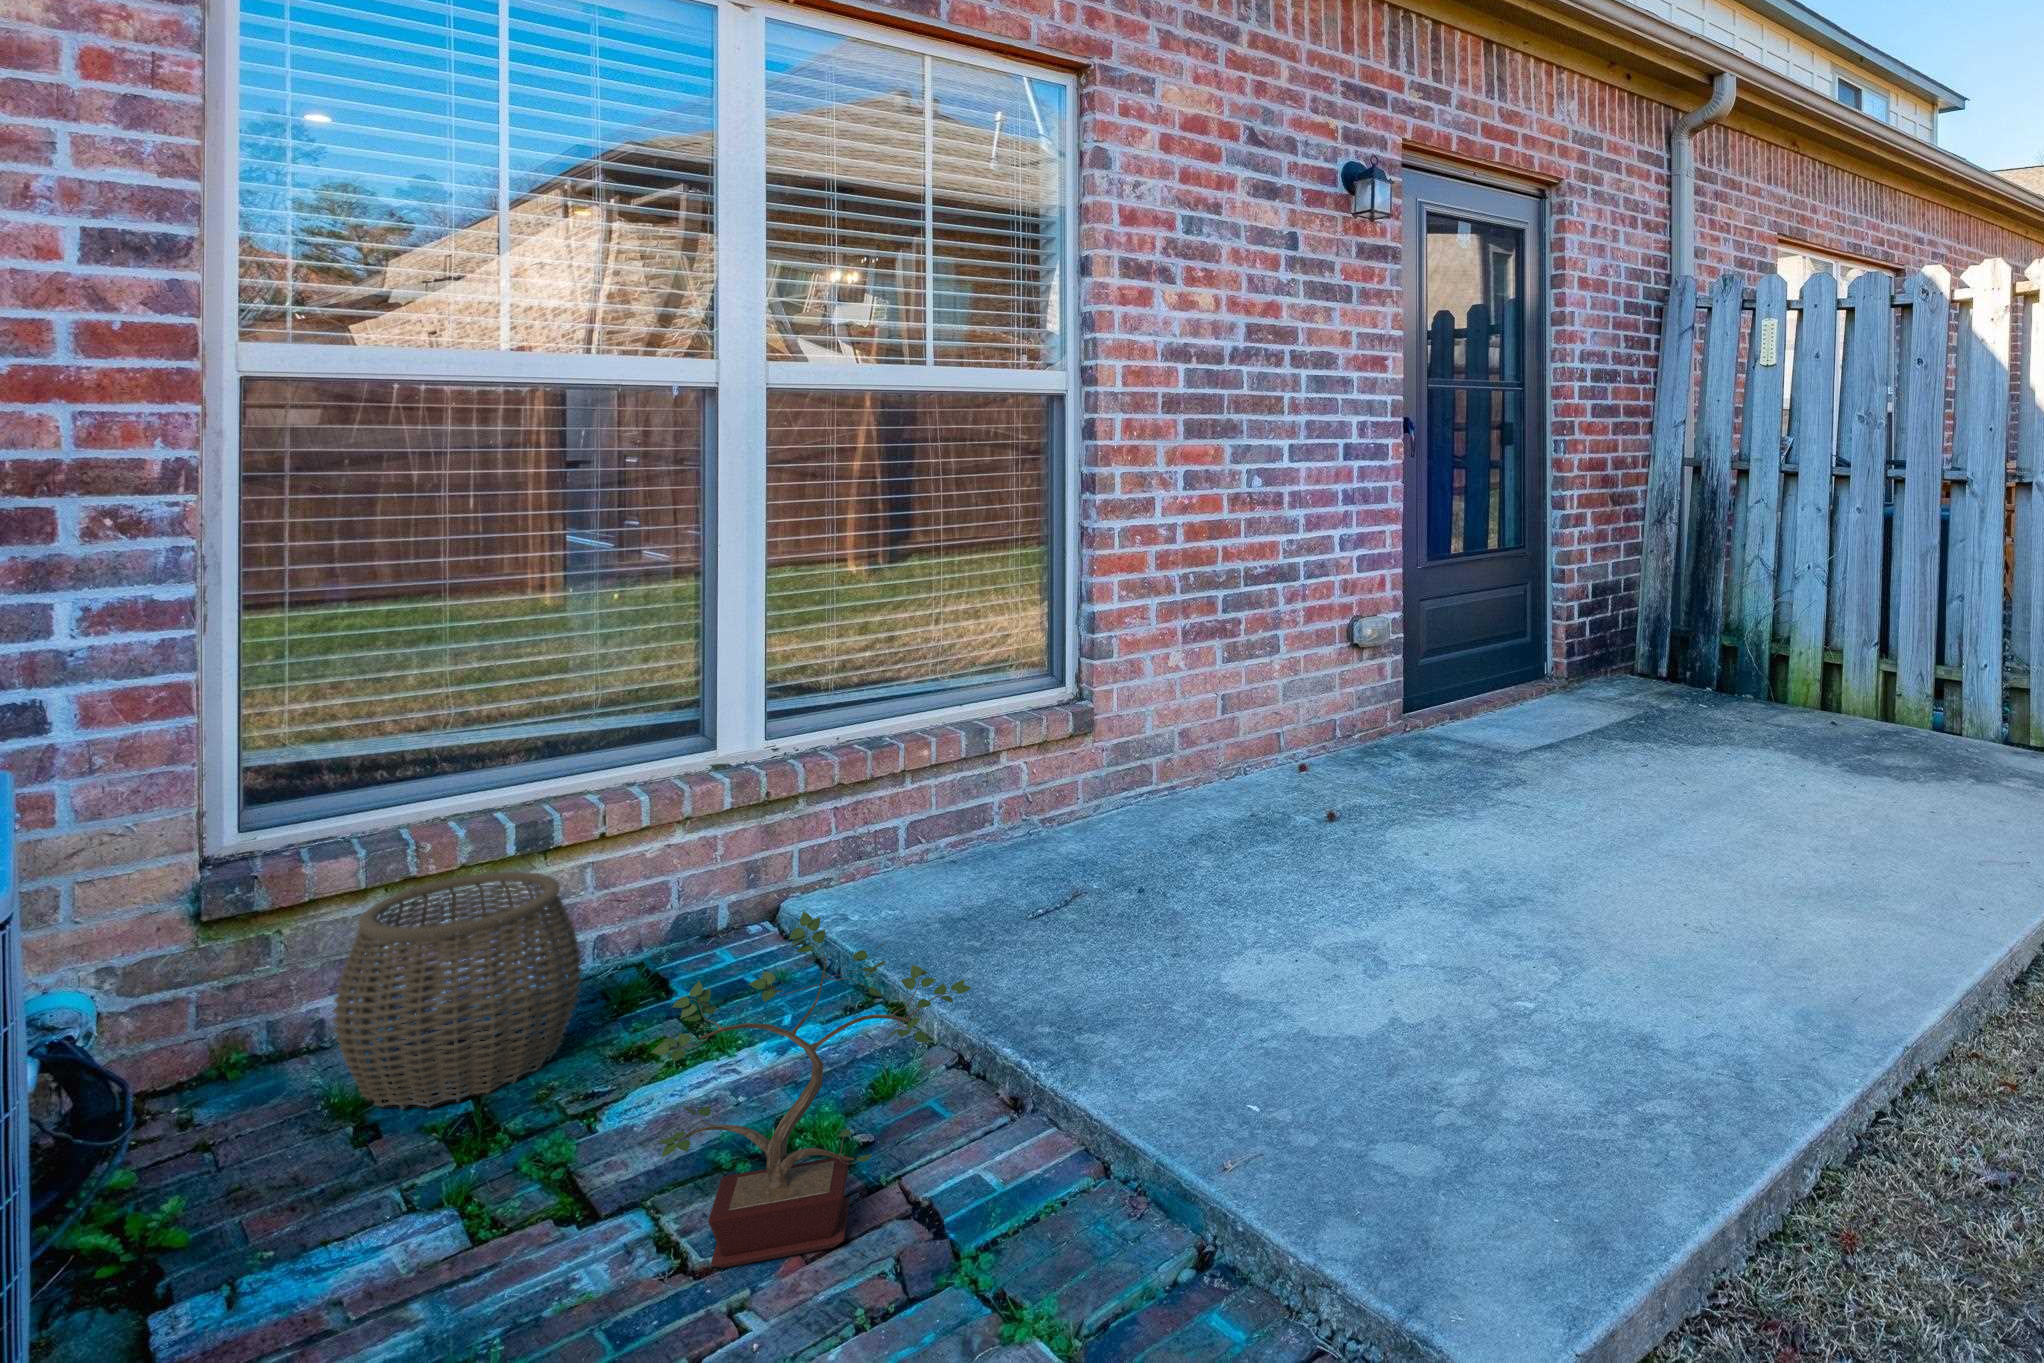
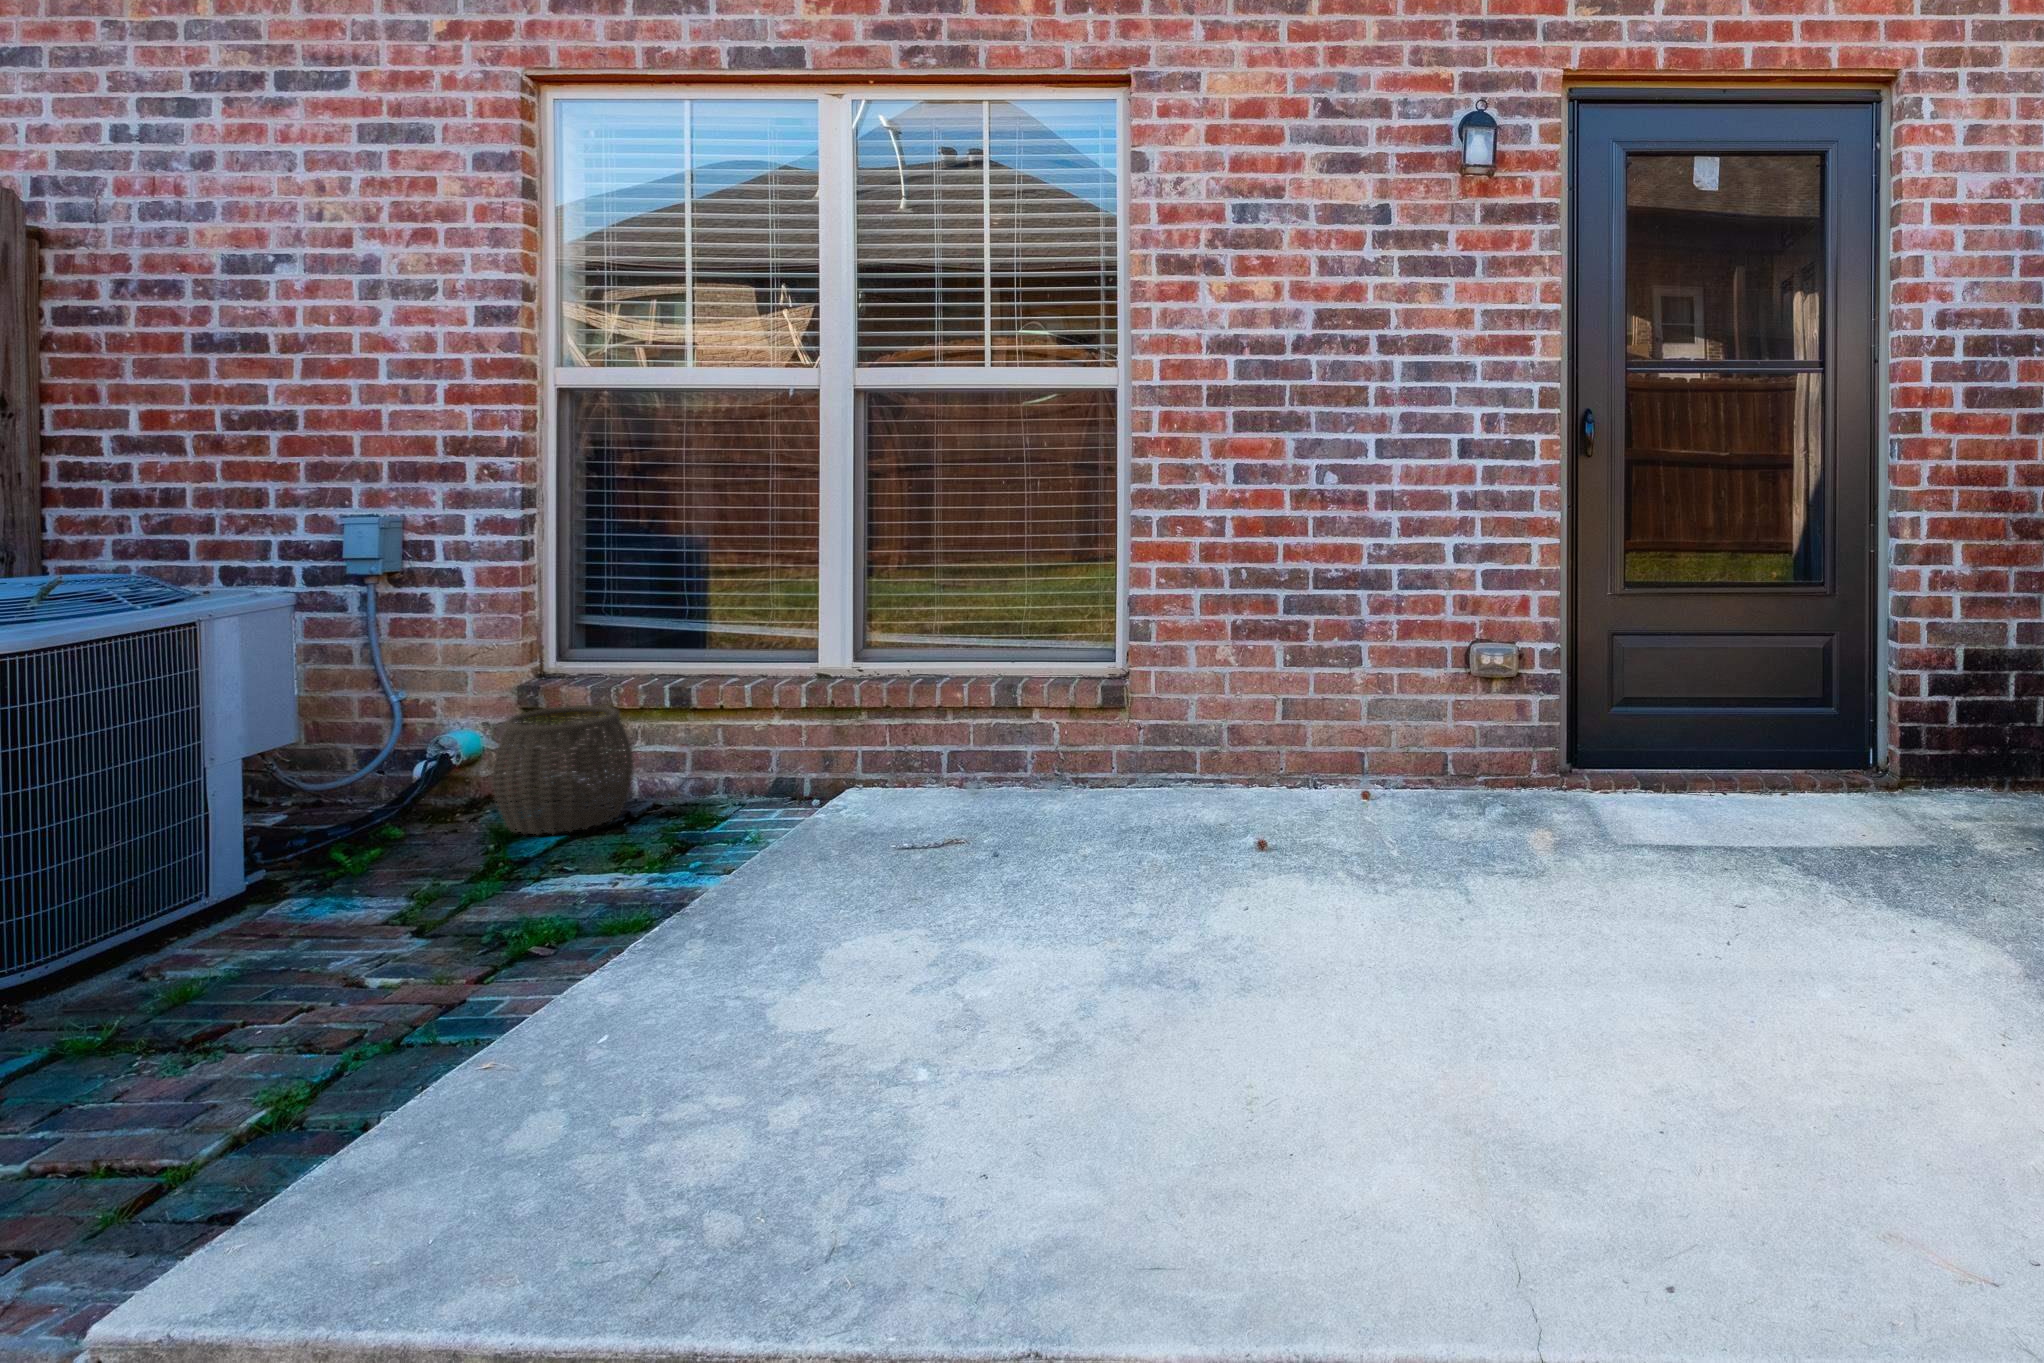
potted plant: present [651,911,971,1268] -> none [366,740,484,956]

